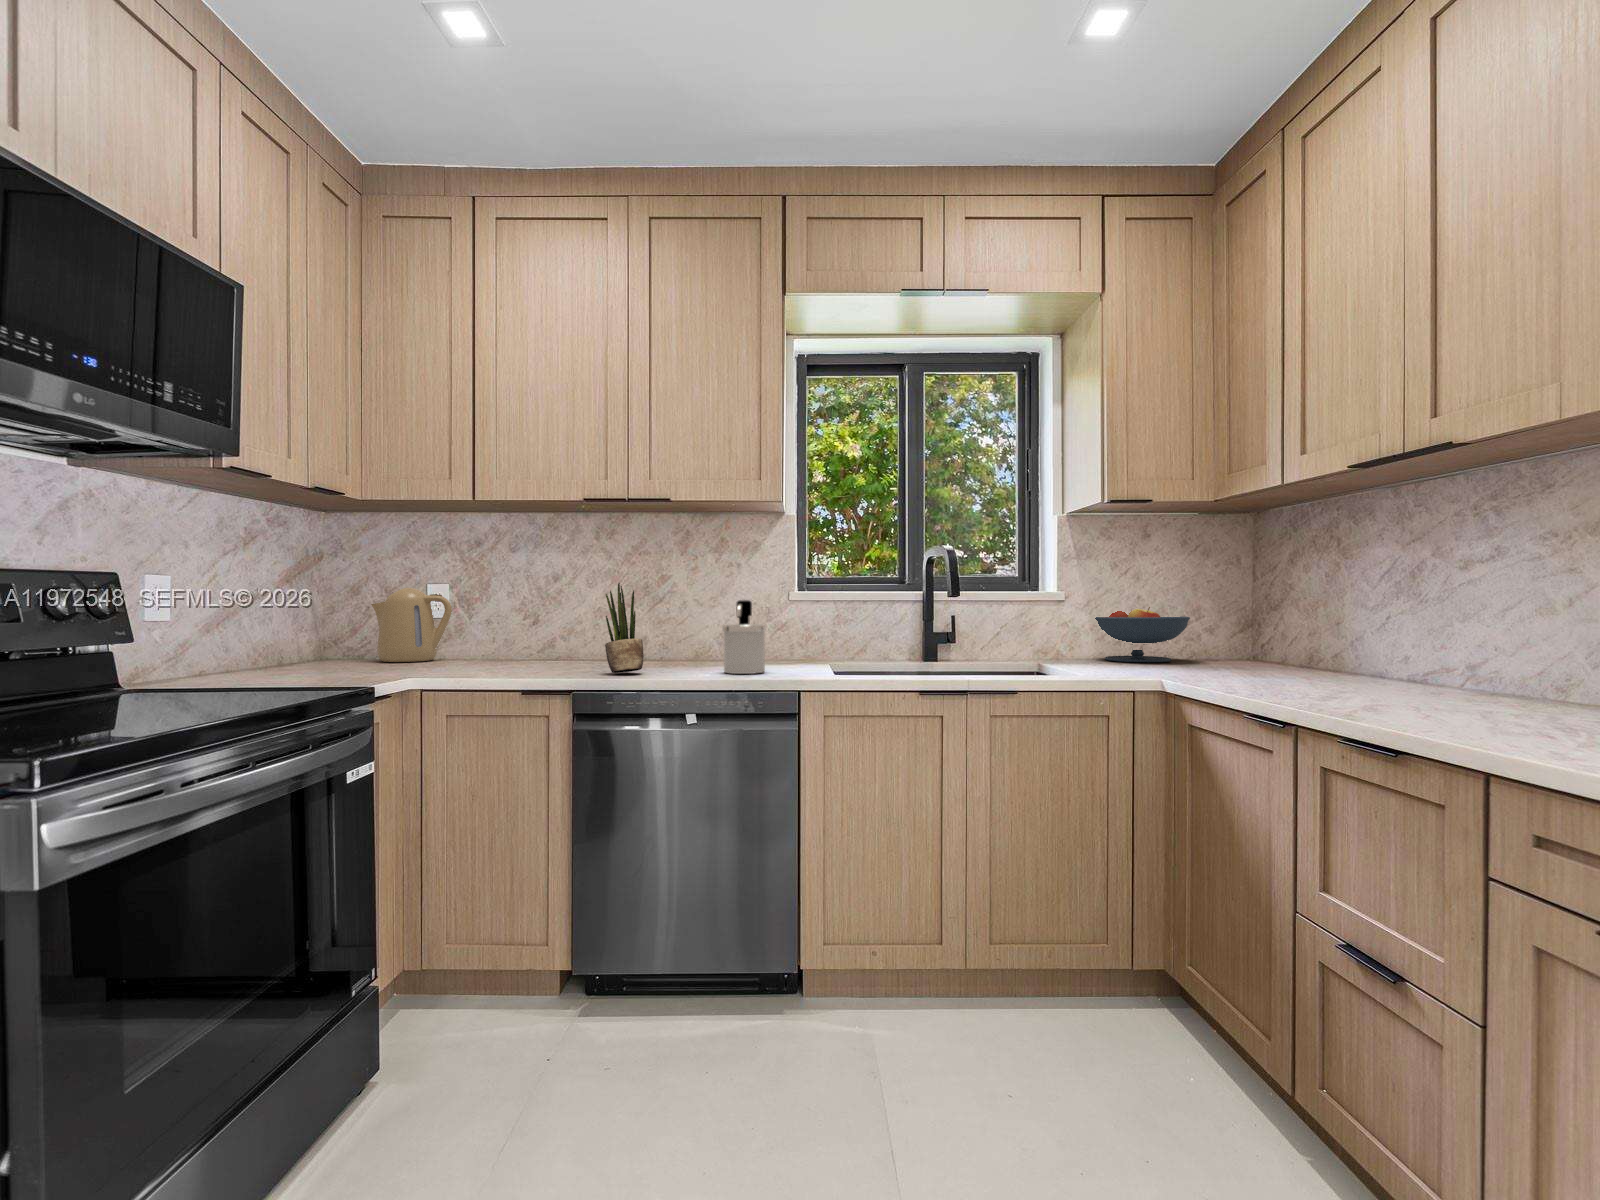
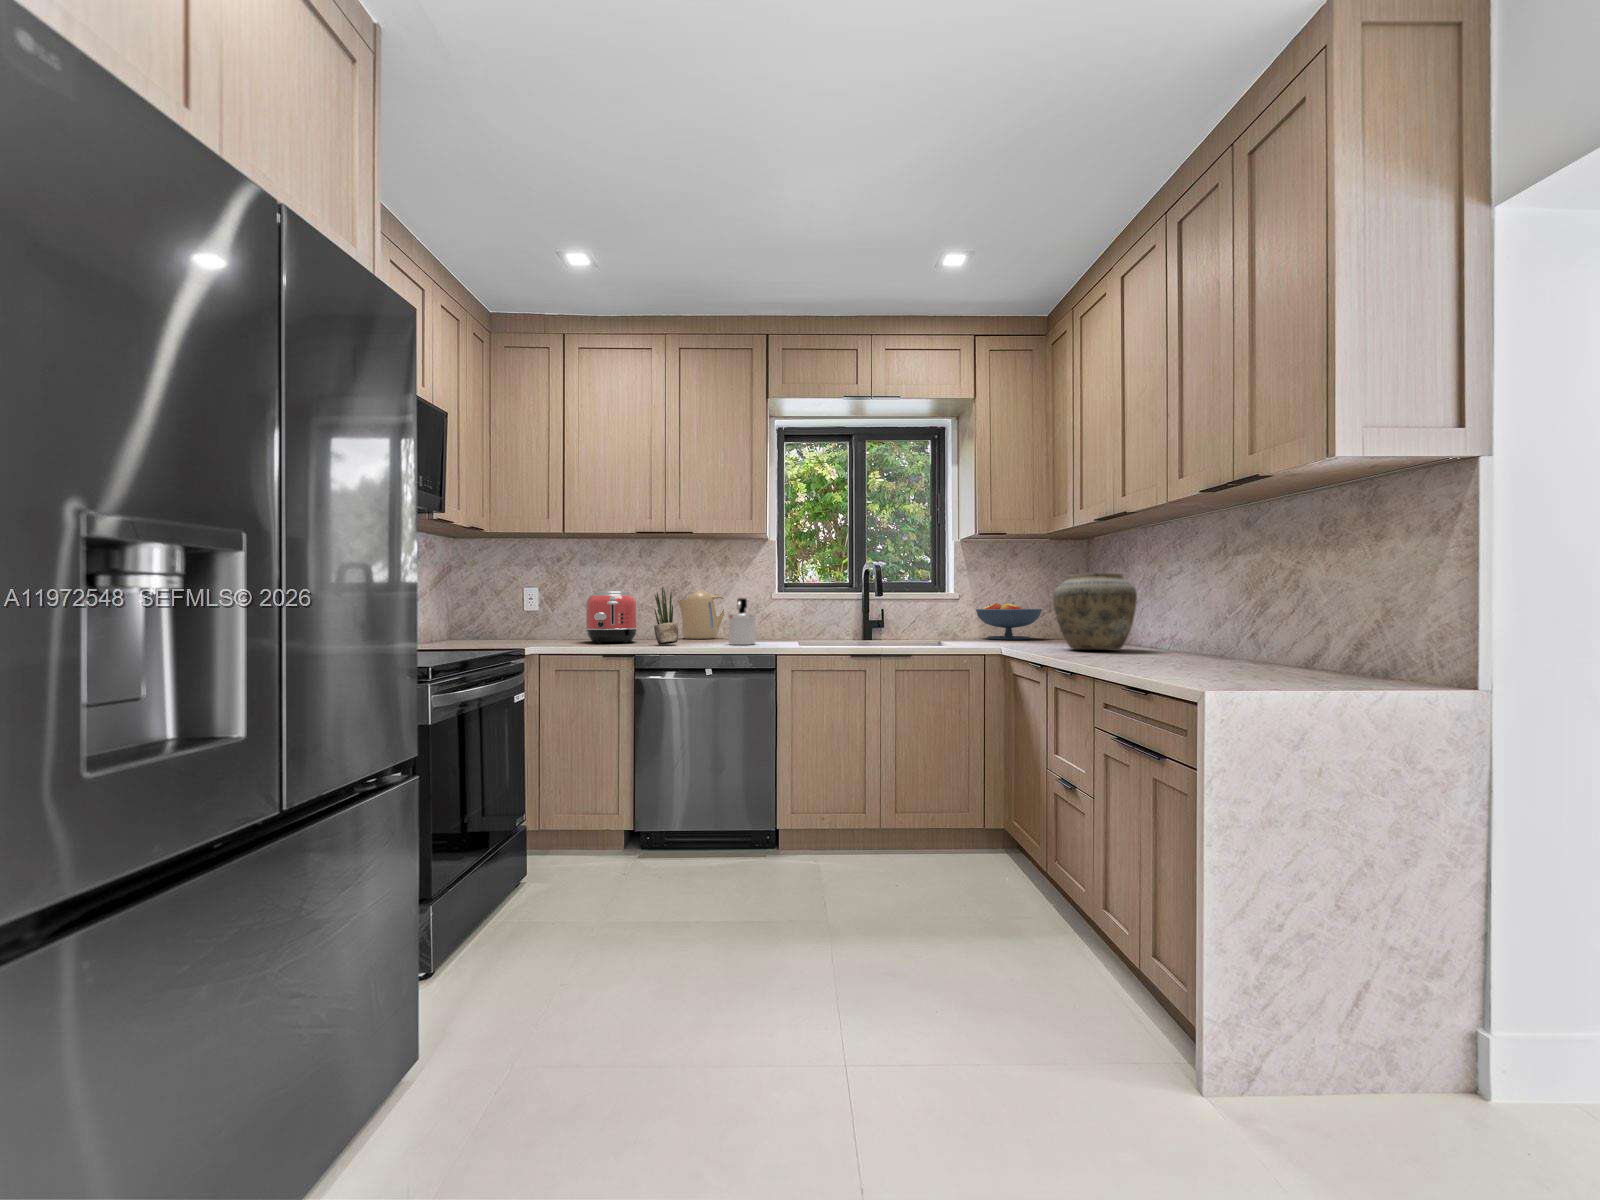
vase: none [1263,556,1427,688] -> present [1053,573,1137,649]
kettle: present [371,588,452,662] -> present [677,590,724,639]
toaster: none [504,589,585,670] -> present [586,591,637,643]

